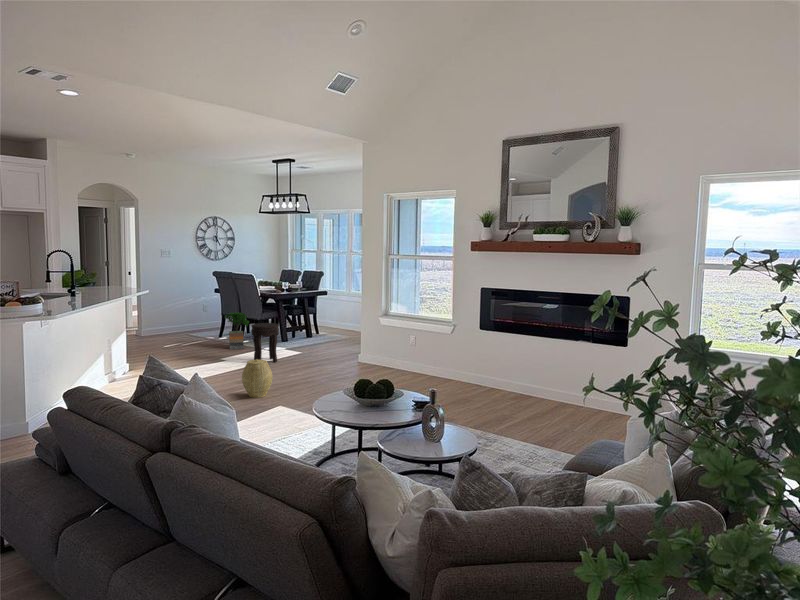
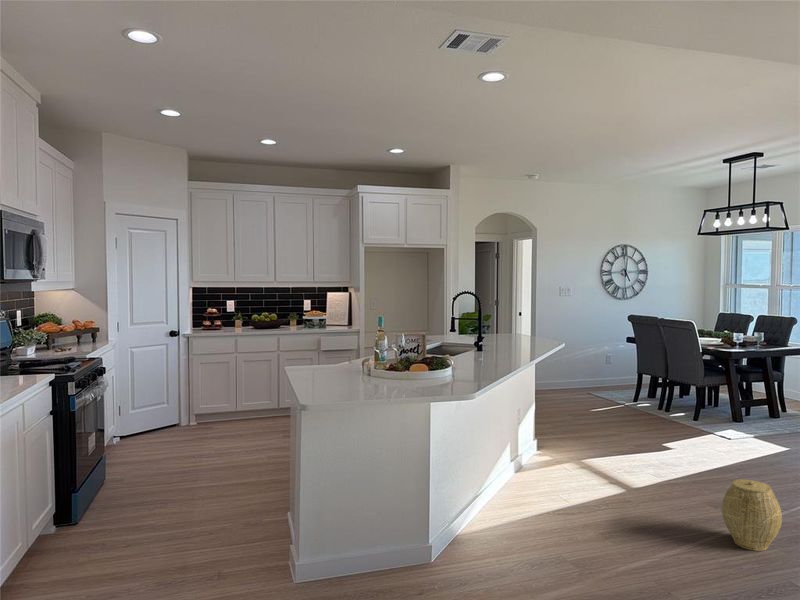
potted tree: present [225,312,249,349] -> none [648,374,688,428]
side table: present [252,323,279,362] -> none [703,399,749,464]

